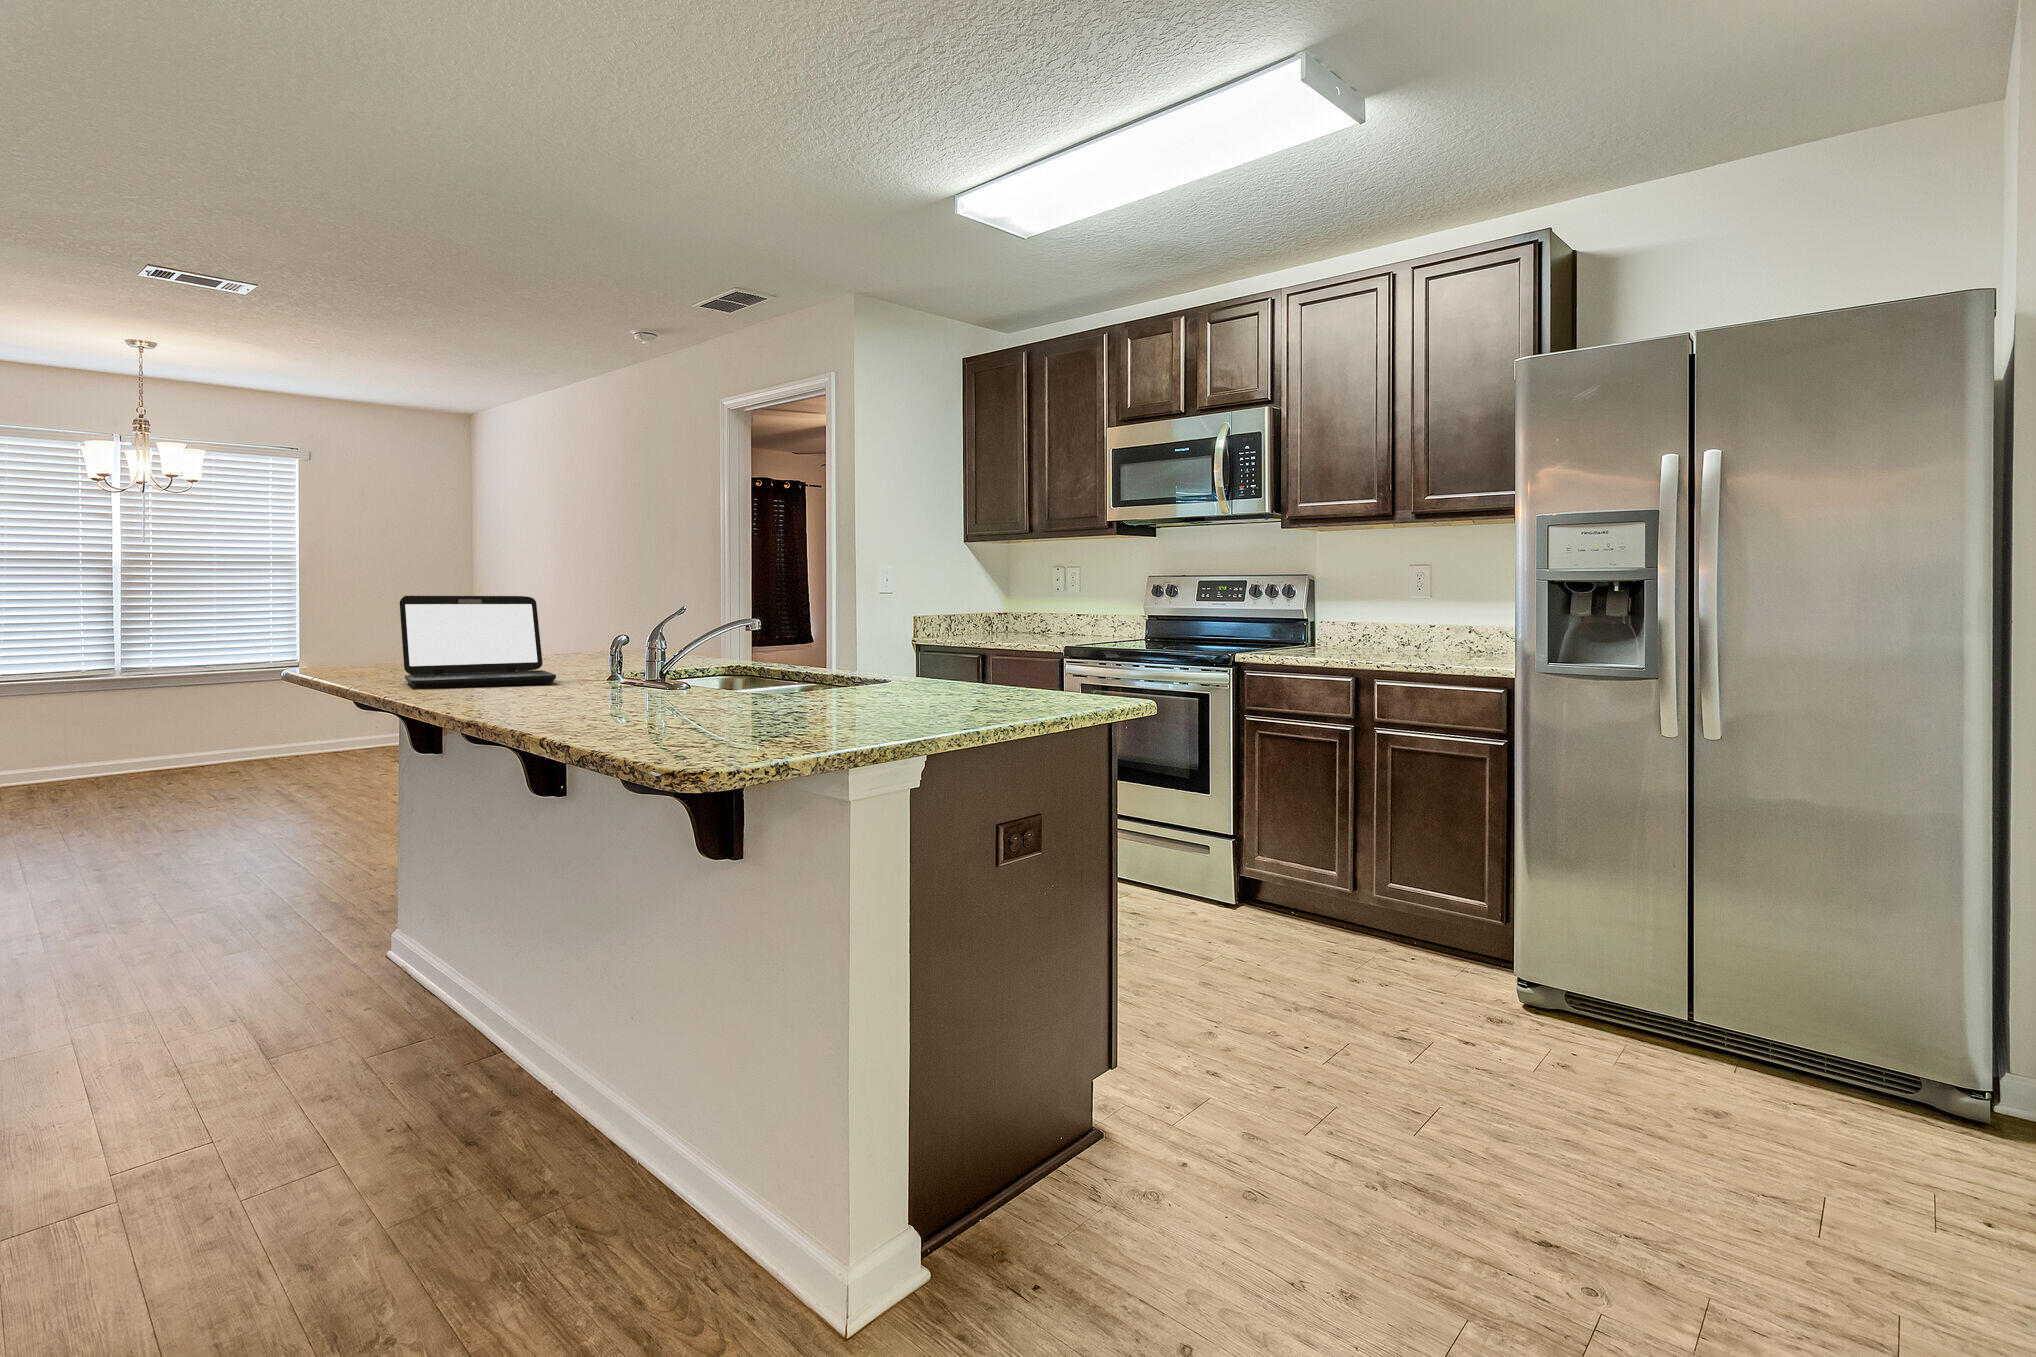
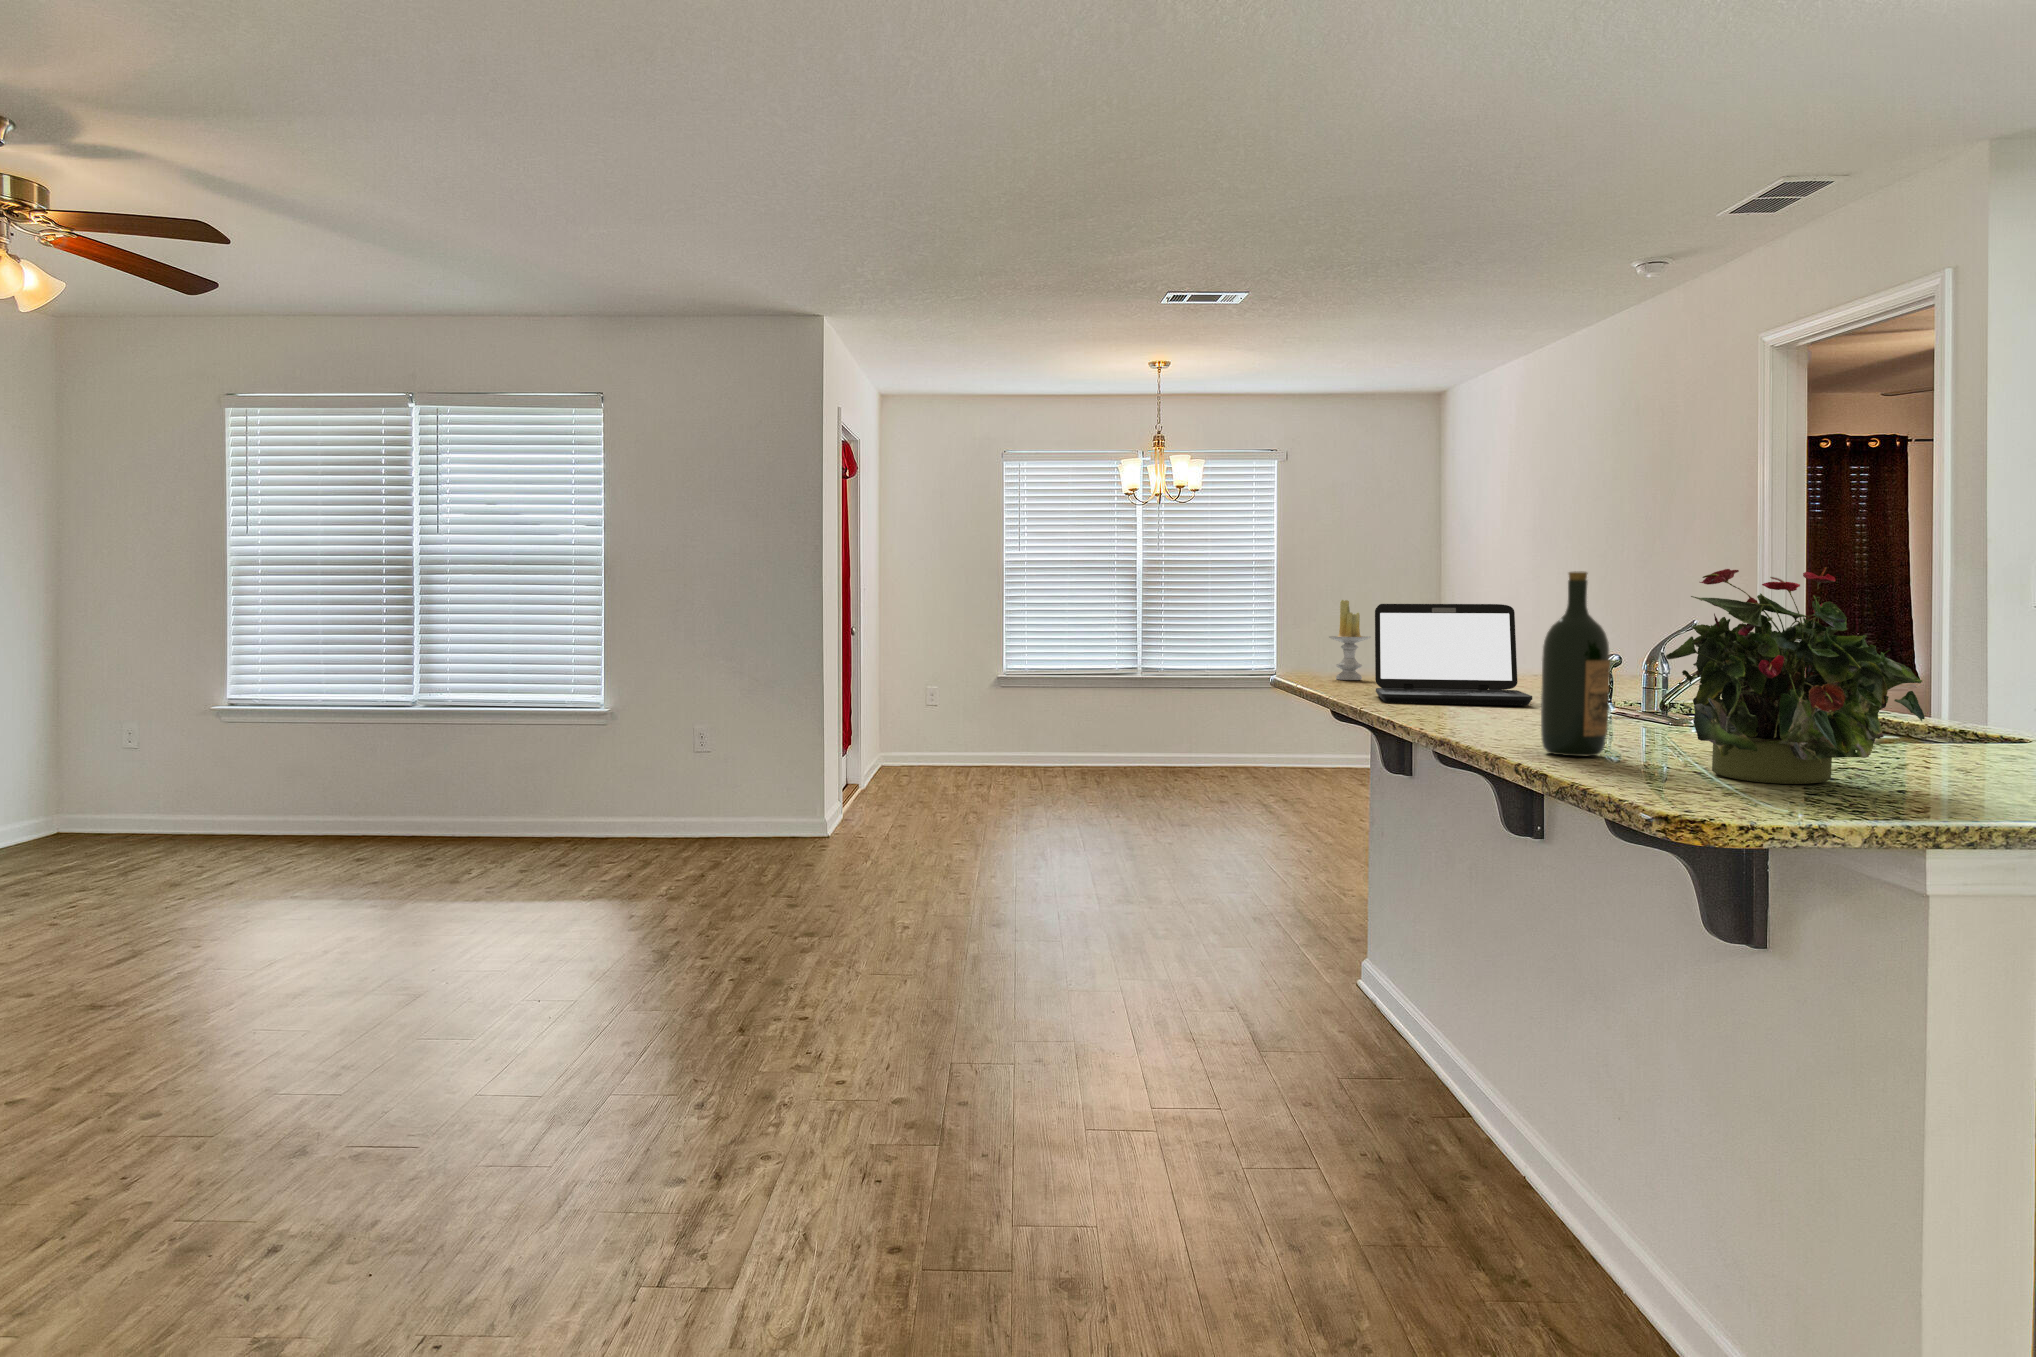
potted plant: none [662,564,841,732] -> present [1666,567,1925,784]
wine bottle: none [560,565,619,725] -> present [1541,571,1610,756]
candle: none [354,592,399,669] -> present [1329,600,1370,680]

